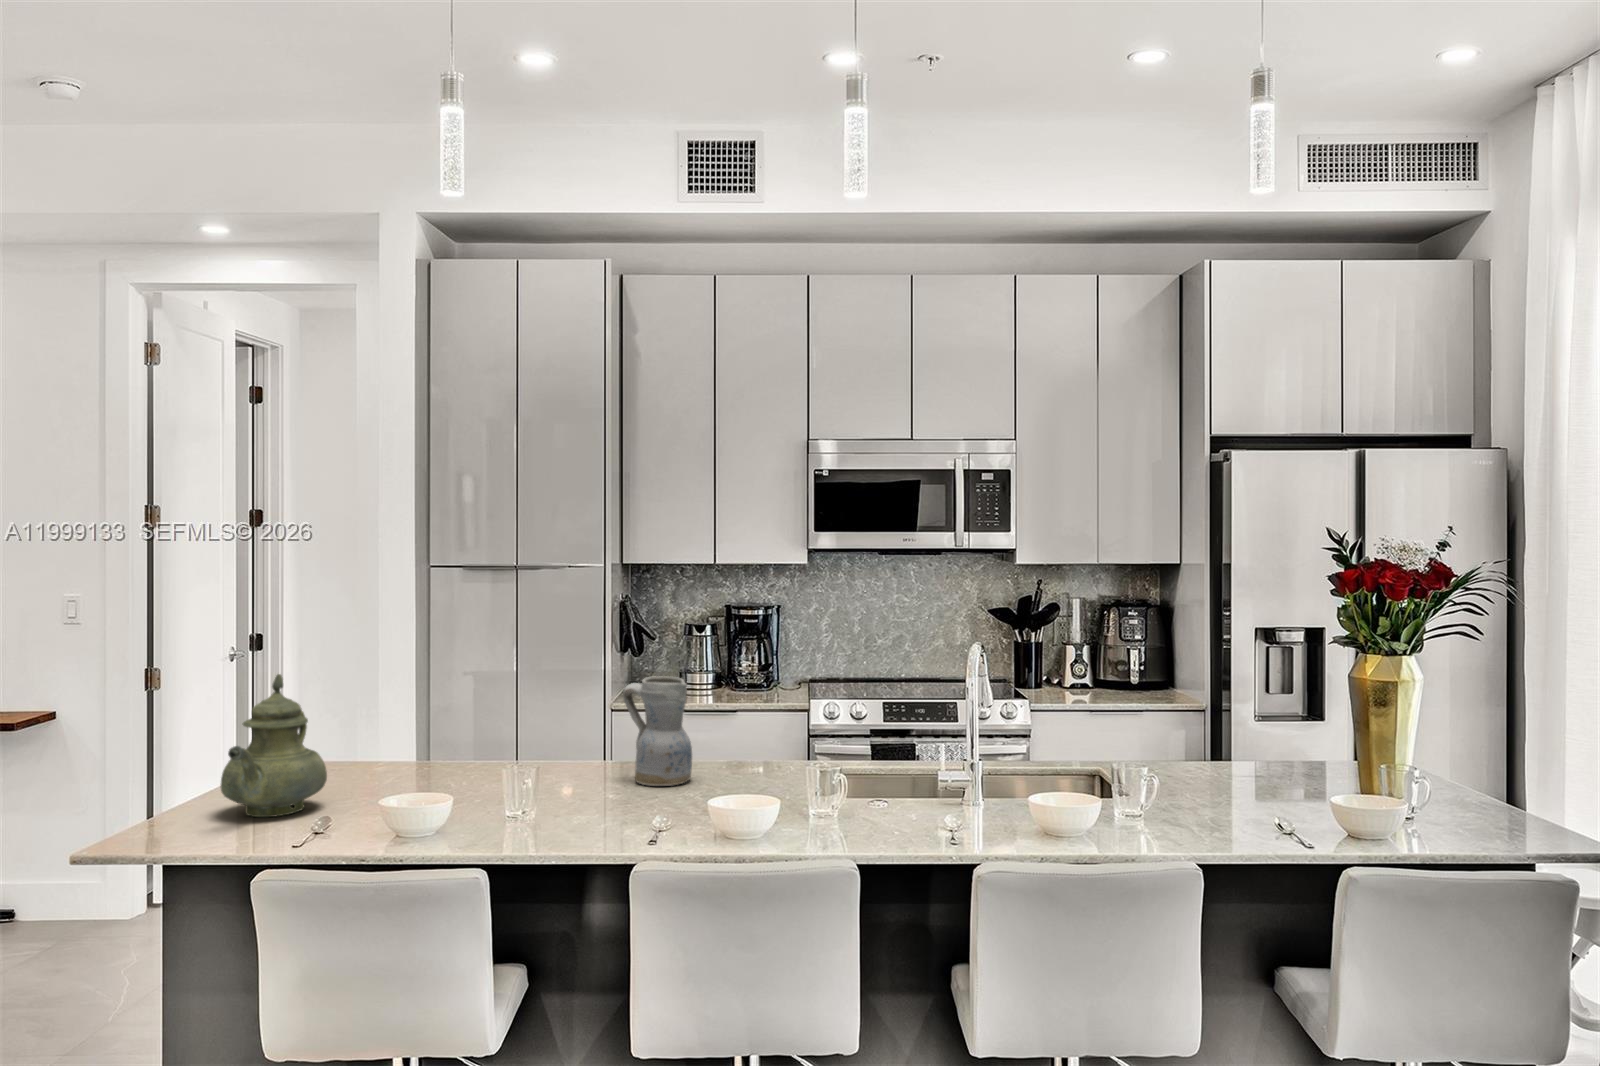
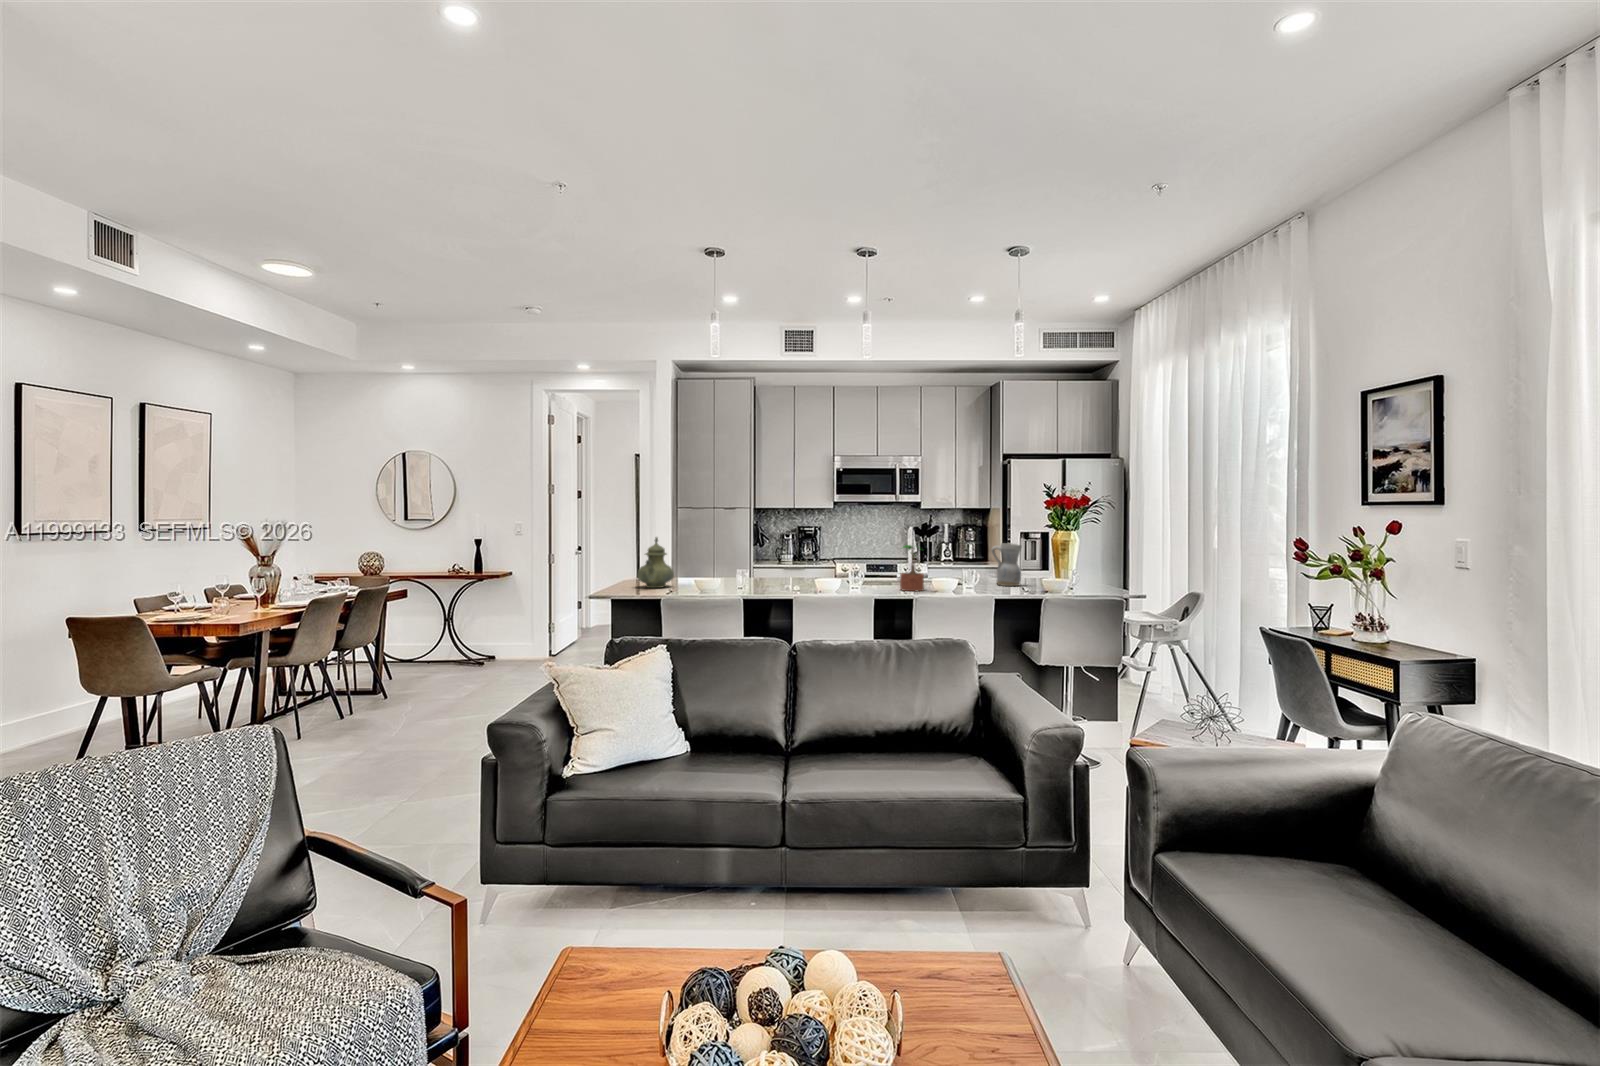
ceramic pitcher: present [623,676,692,786] -> present [991,543,1022,586]
potted plant: none [930,704,1002,839] -> present [900,545,924,591]

